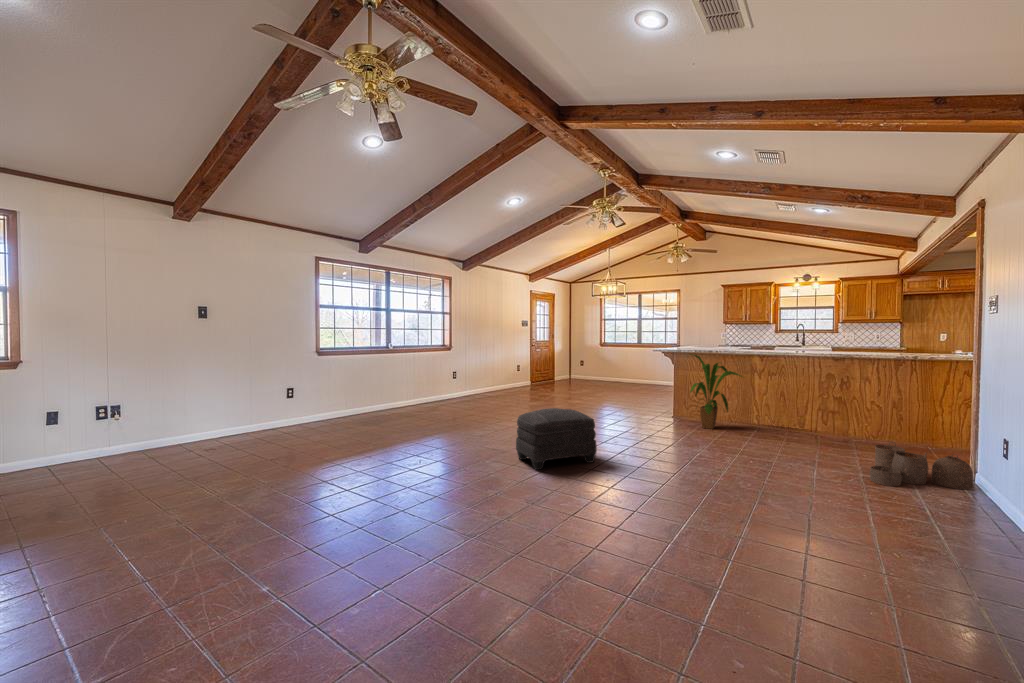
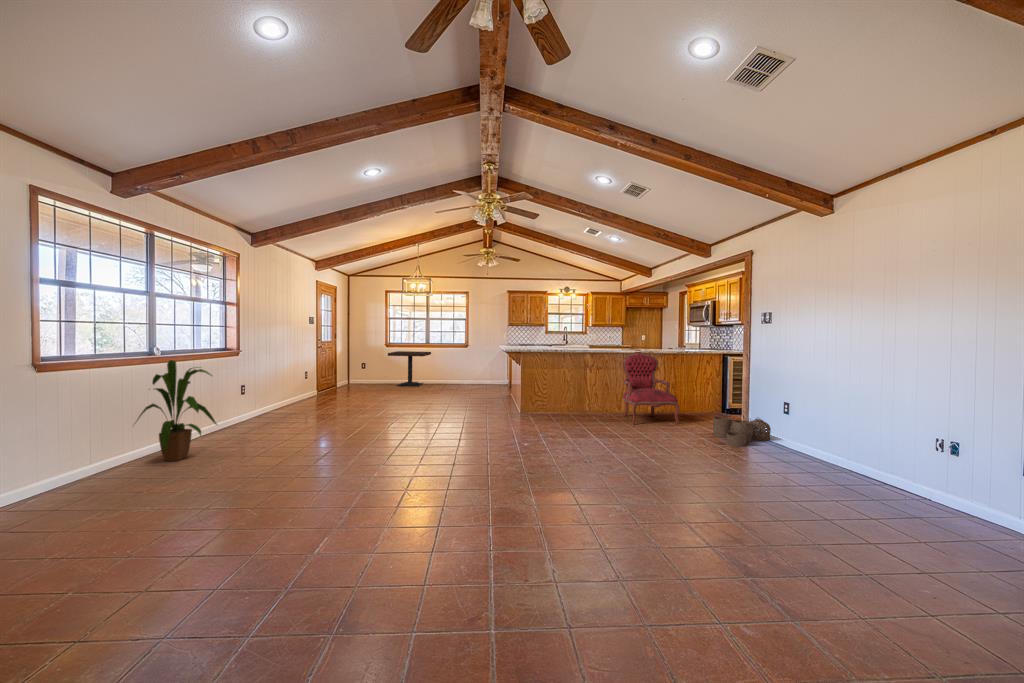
side table: none [594,351,641,386] -> present [388,351,431,387]
armchair: none [782,353,856,452] -> present [622,350,680,425]
house plant: present [690,355,741,429] -> present [136,360,217,461]
ottoman: present [516,408,597,470] -> none [483,419,563,496]

